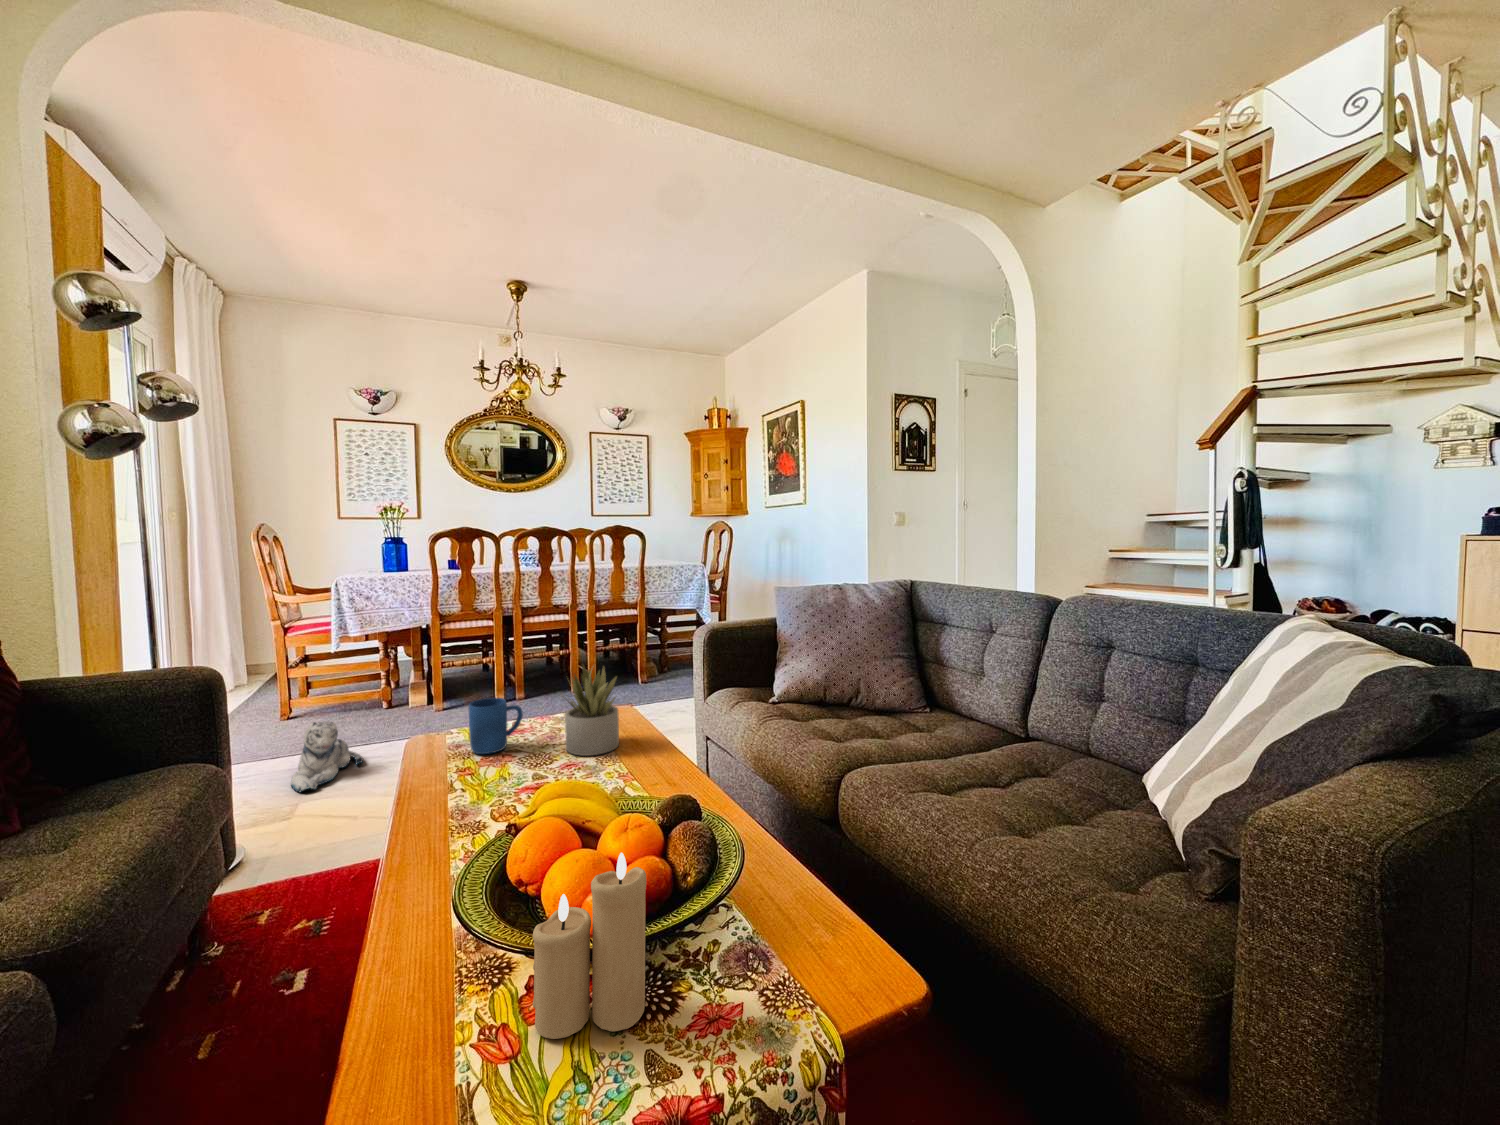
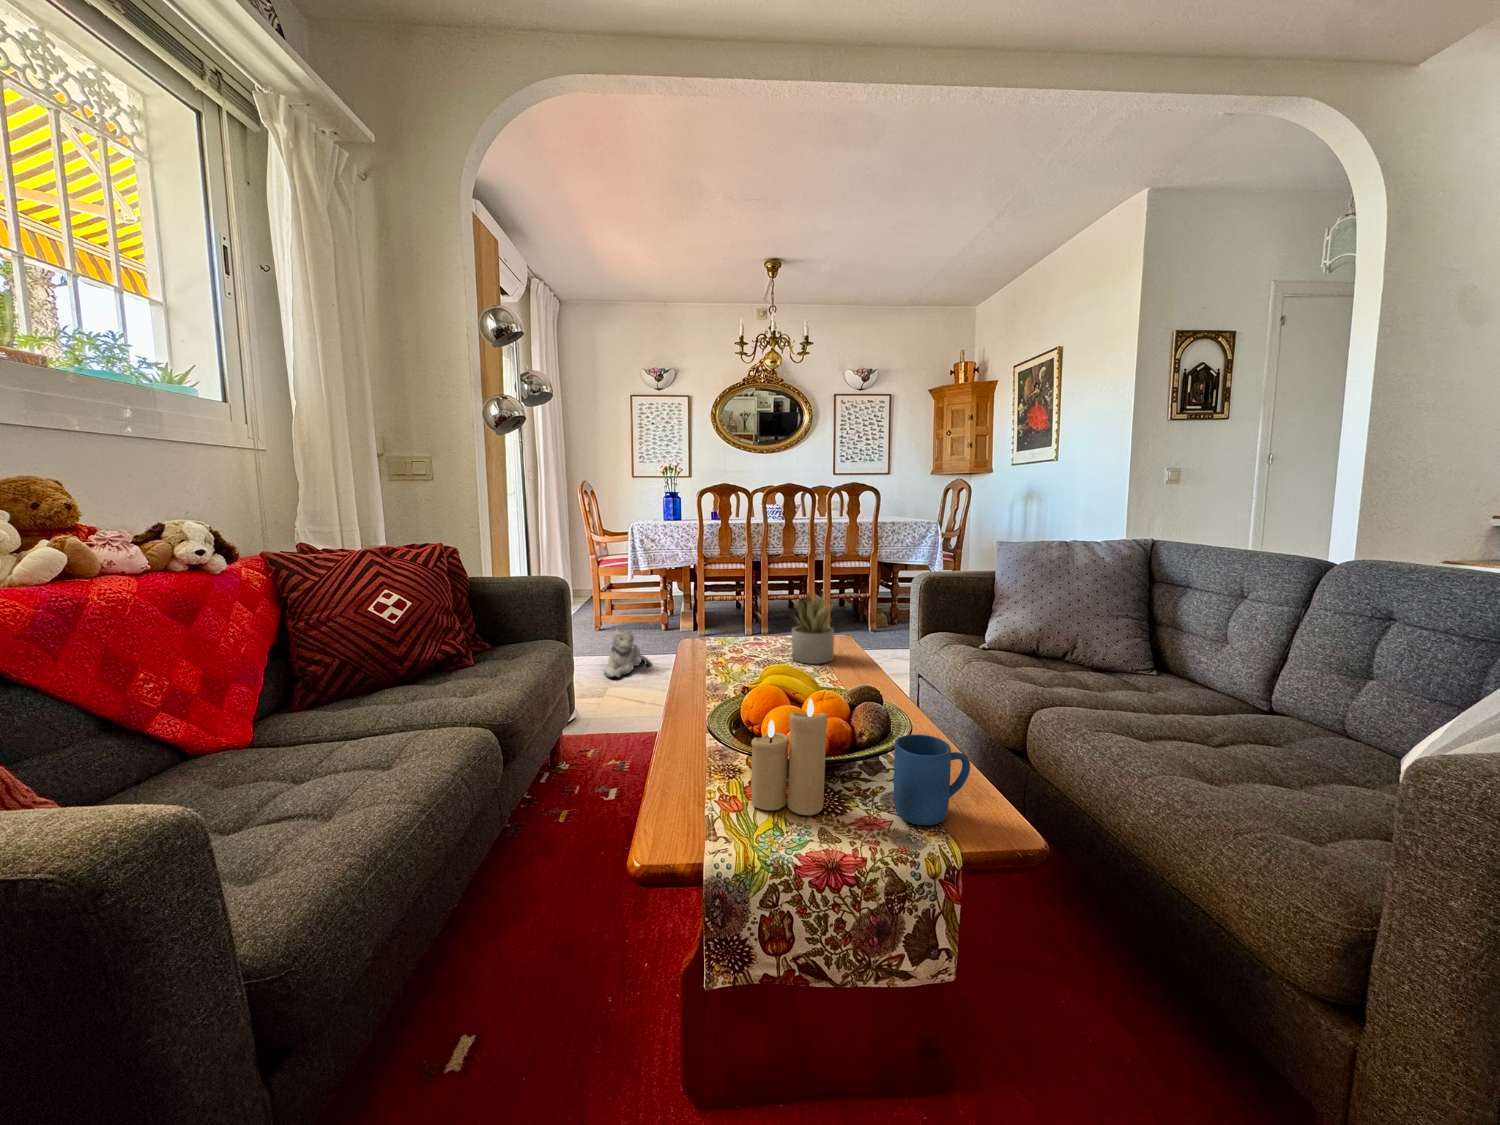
mug: present [469,698,523,754] -> present [894,735,970,825]

